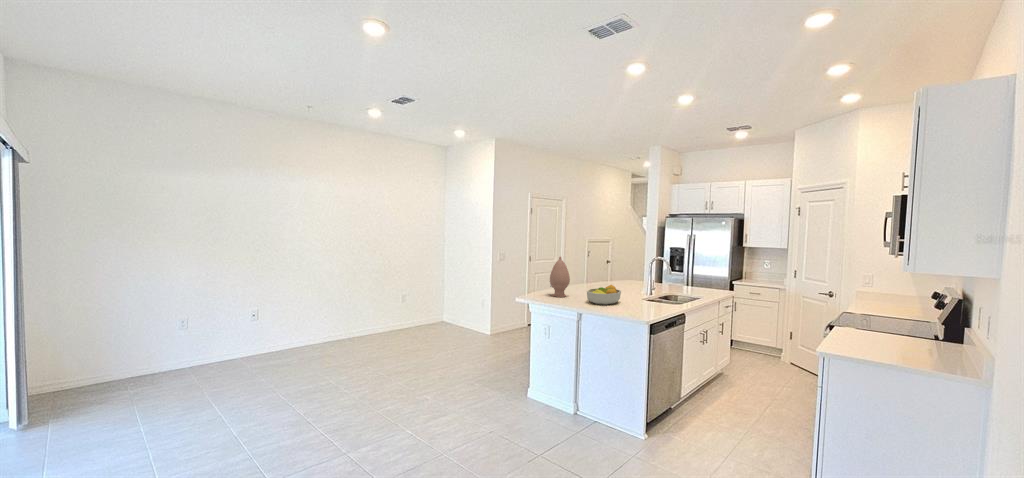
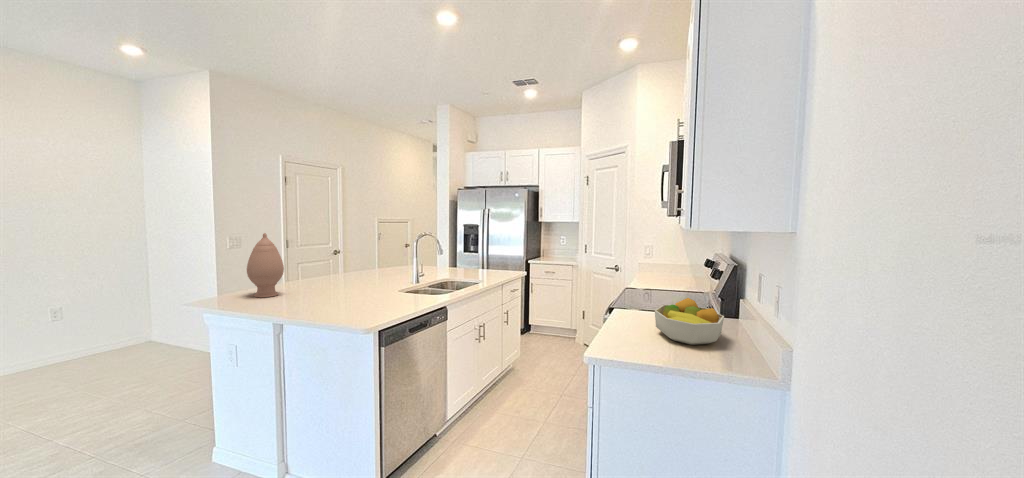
fruit bowl: present [587,285,621,305] -> present [655,298,724,345]

